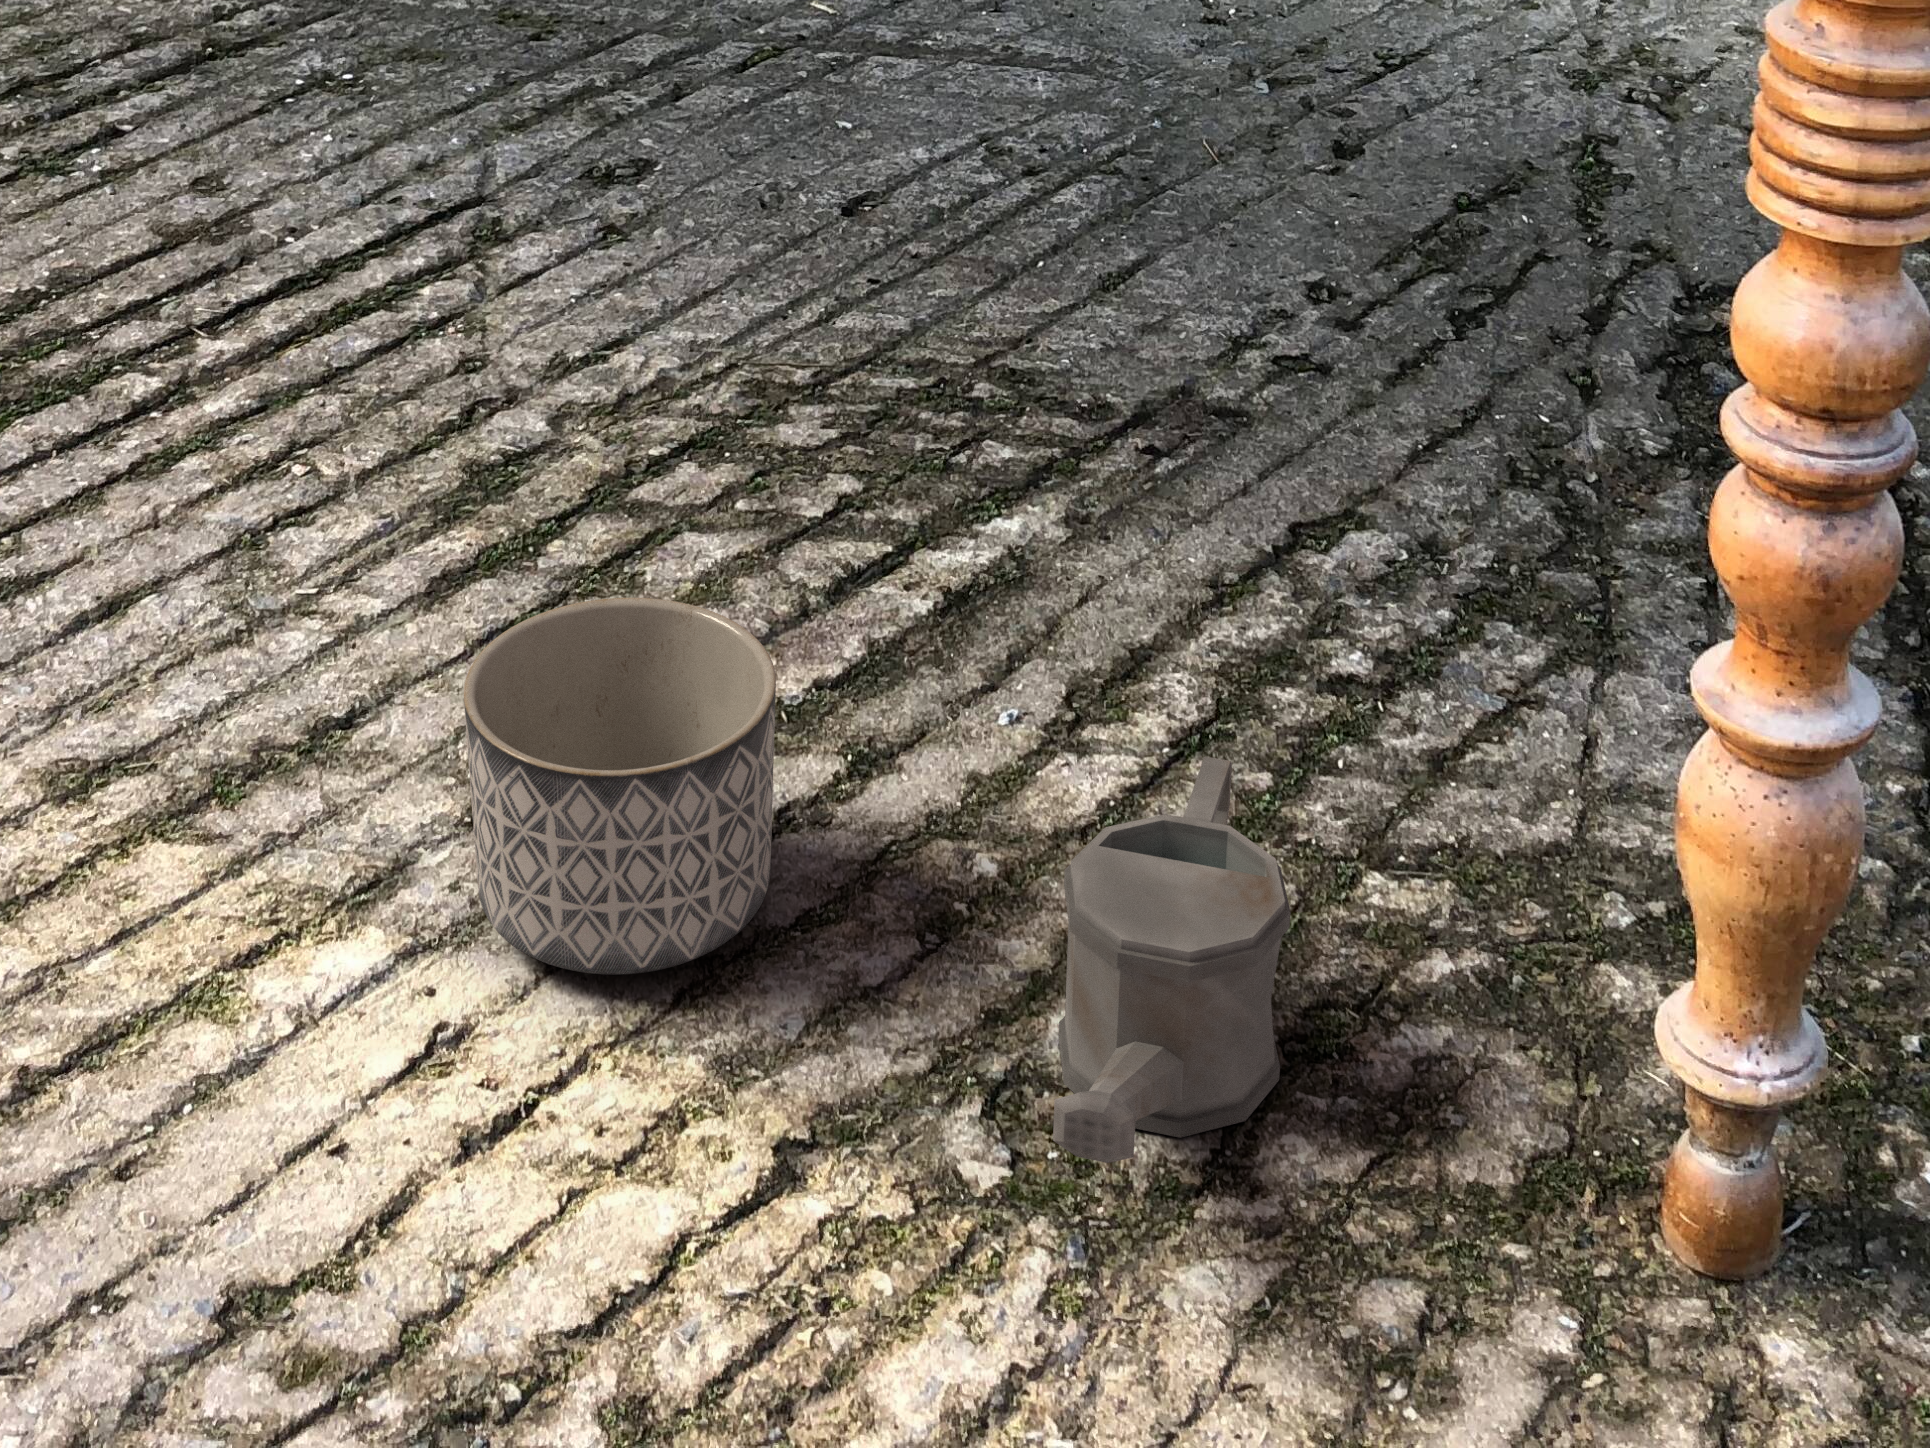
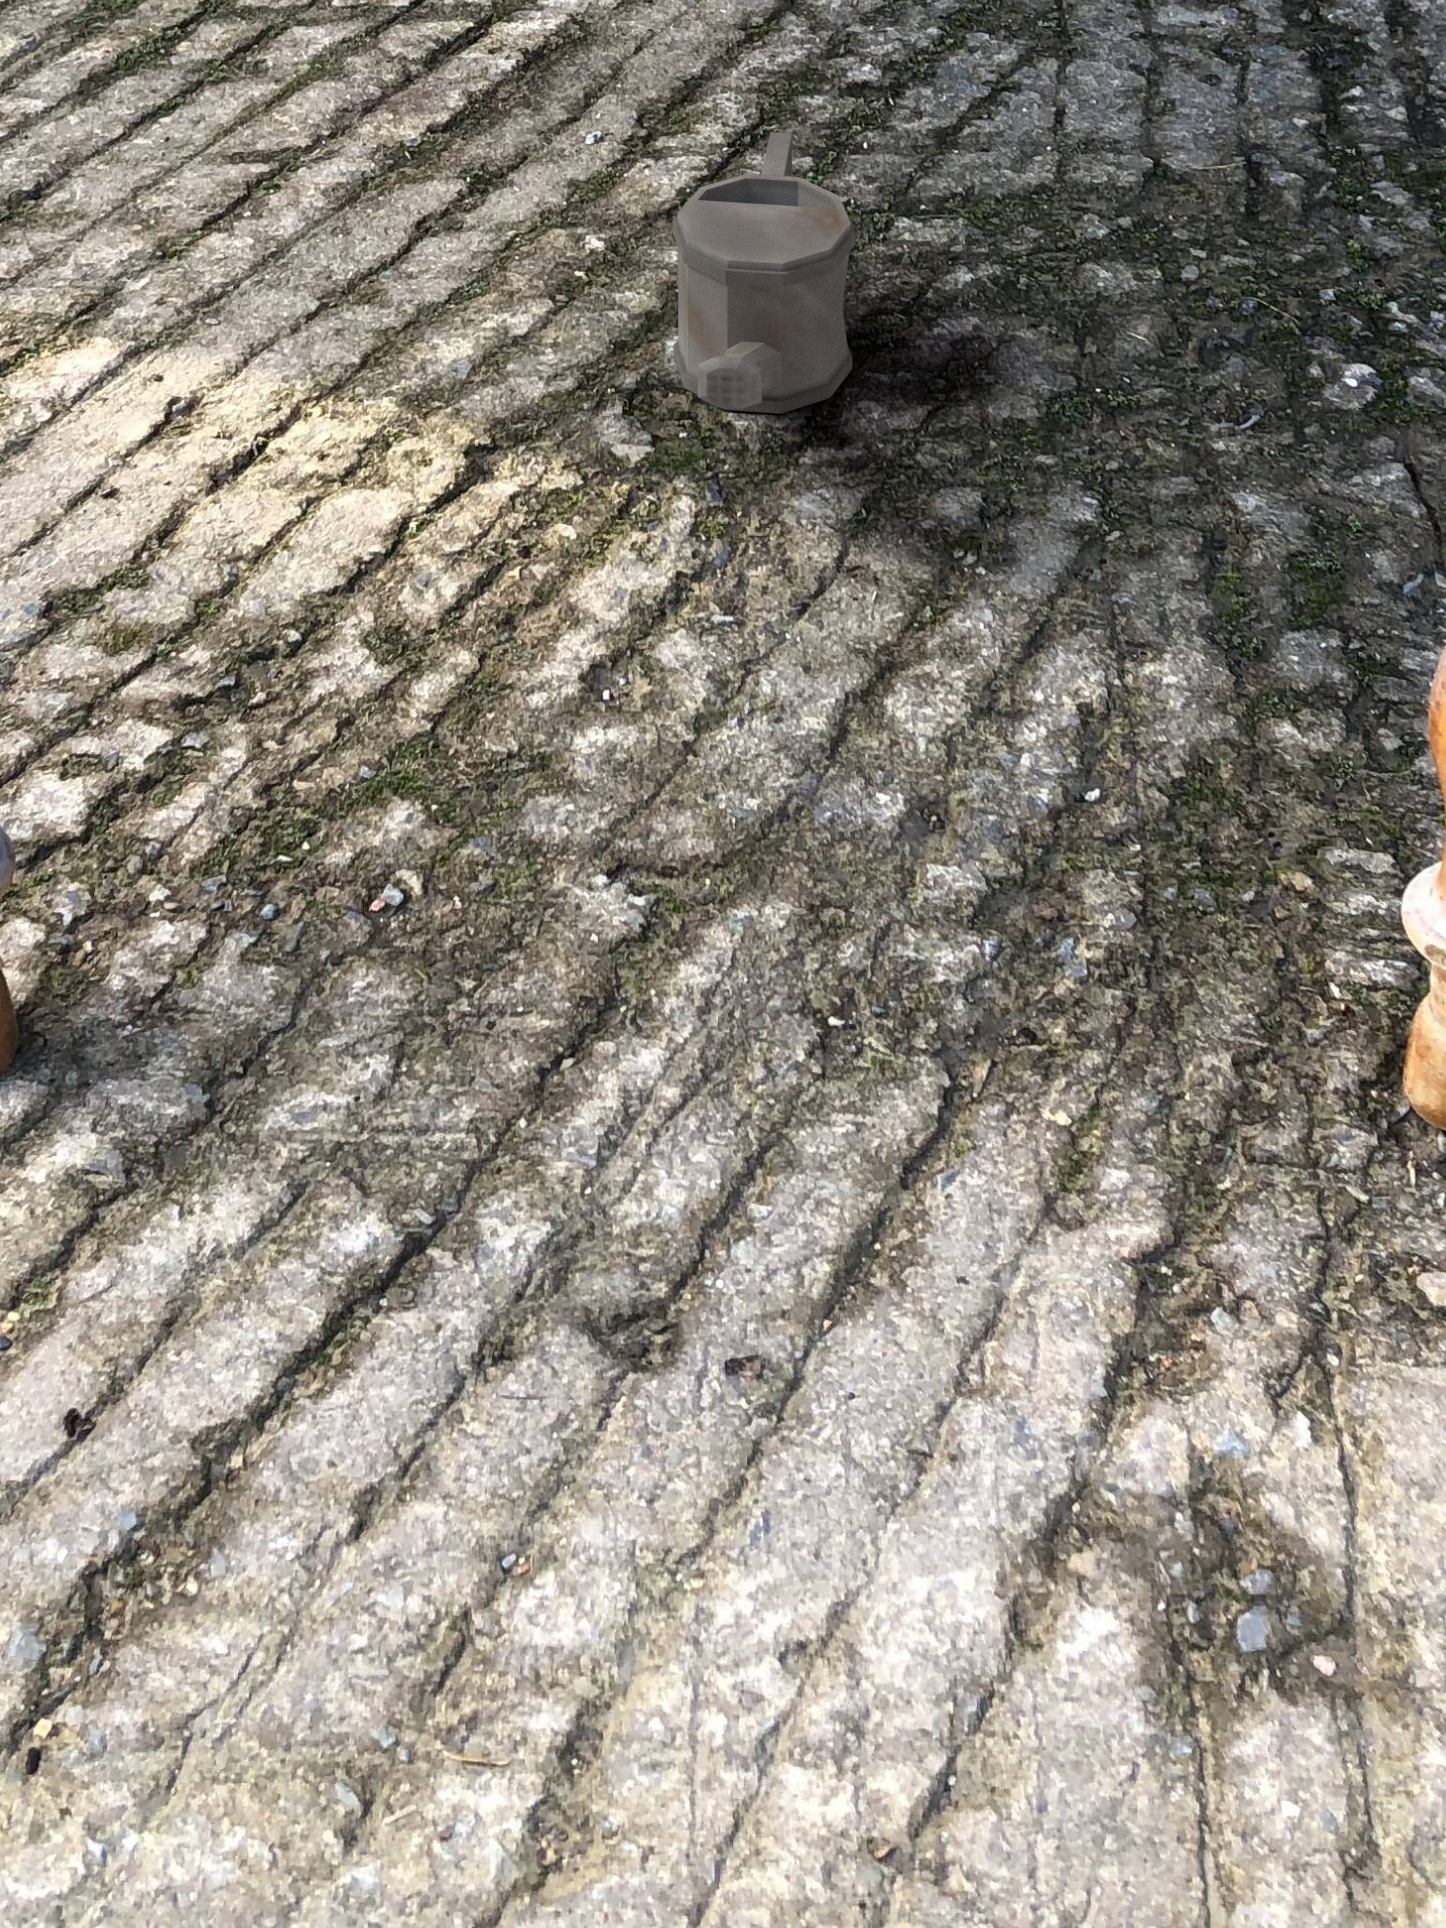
planter: present [464,598,776,974] -> none [160,54,422,348]

